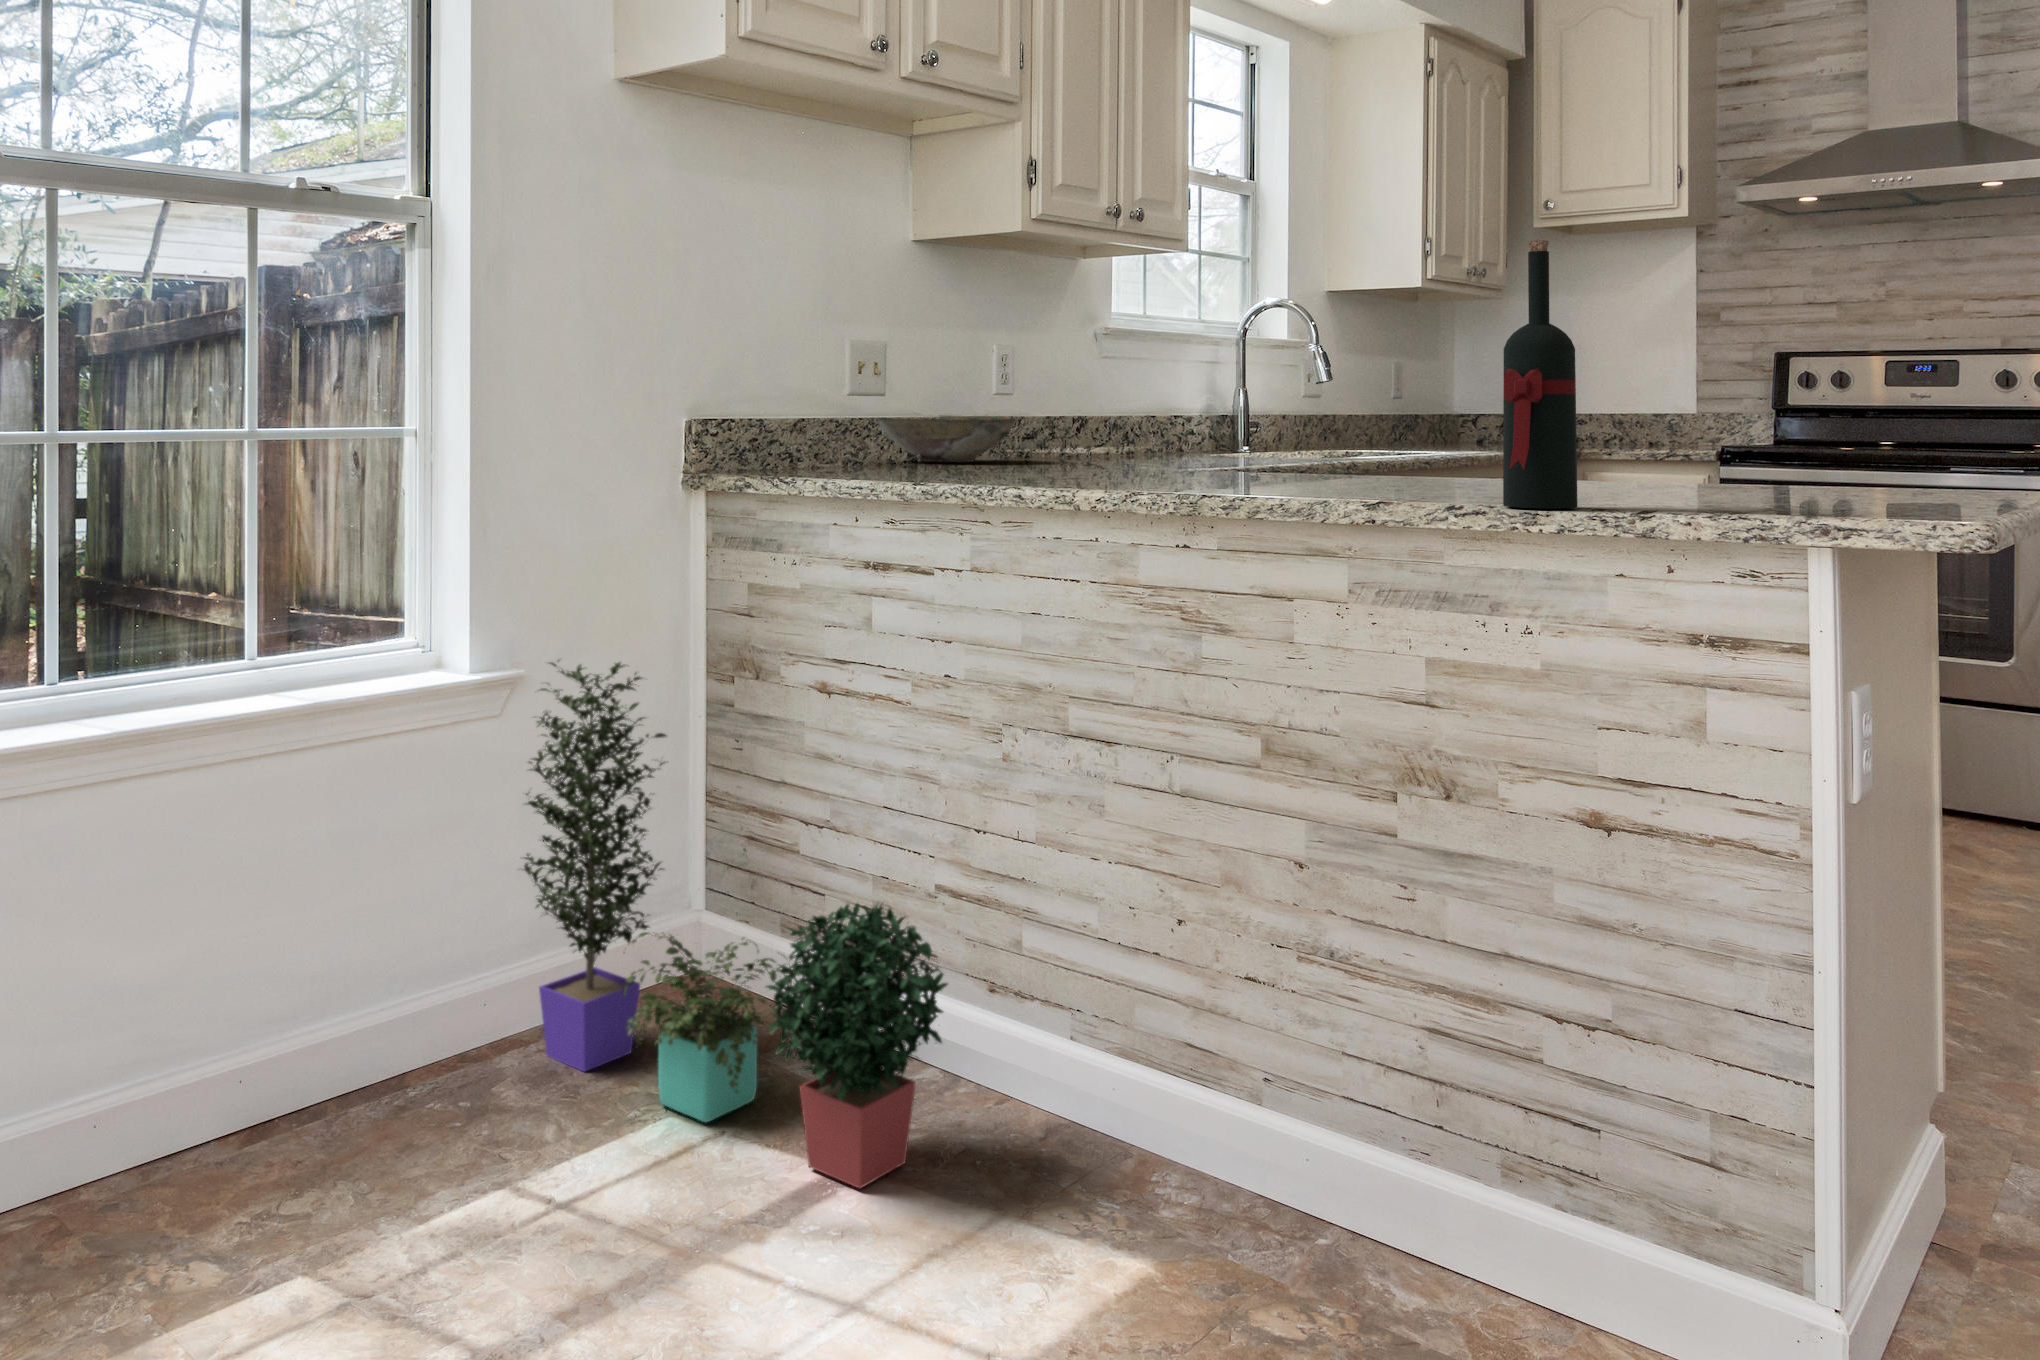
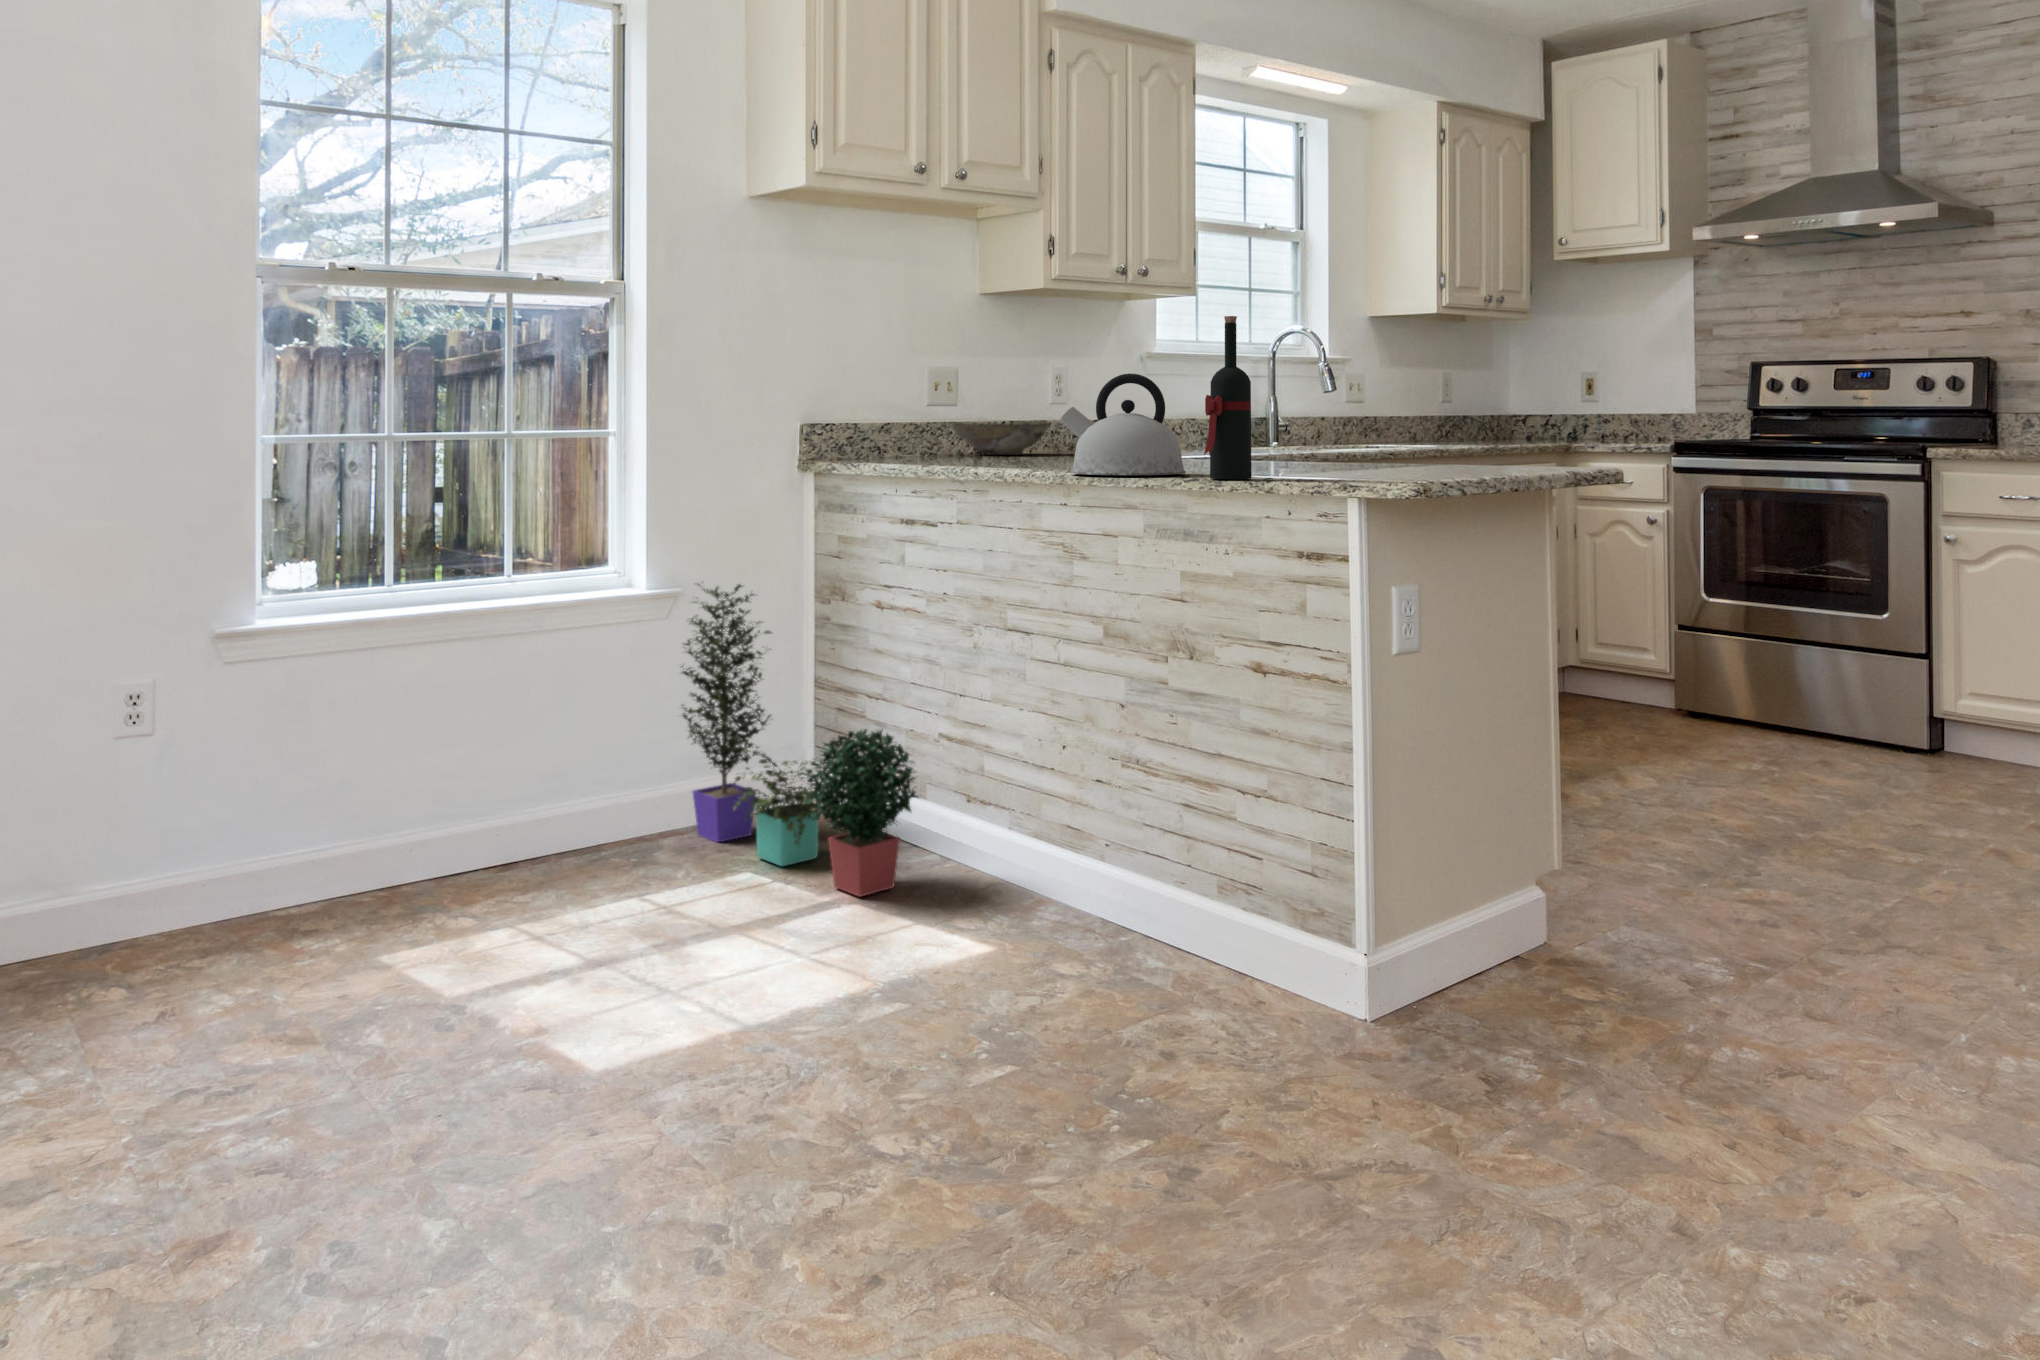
kettle: none [1211,336,1419,501] -> present [1060,373,1186,475]

